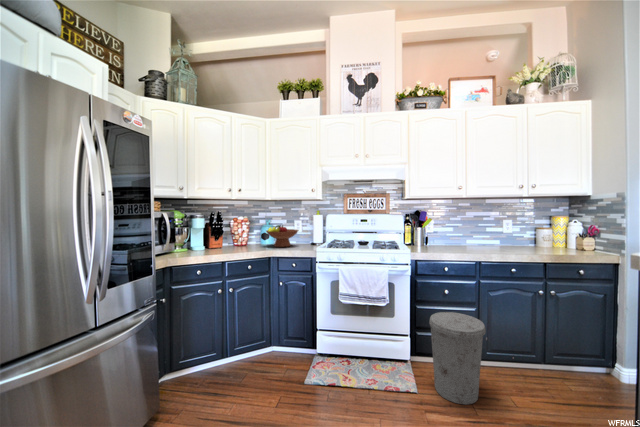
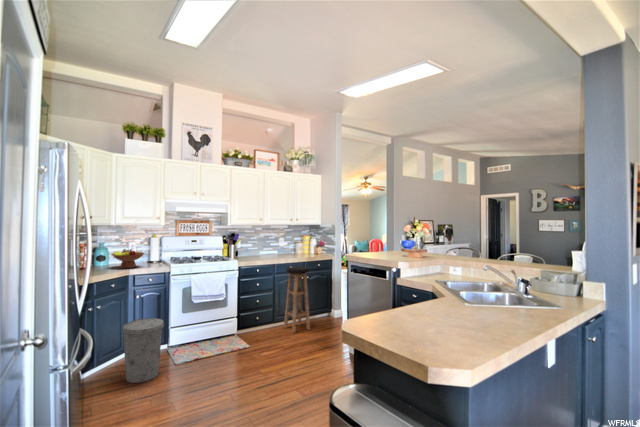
bar stool: none [502,269,566,406] -> present [284,266,310,333]
trash can: present [429,312,486,404] -> present [122,318,164,383]

